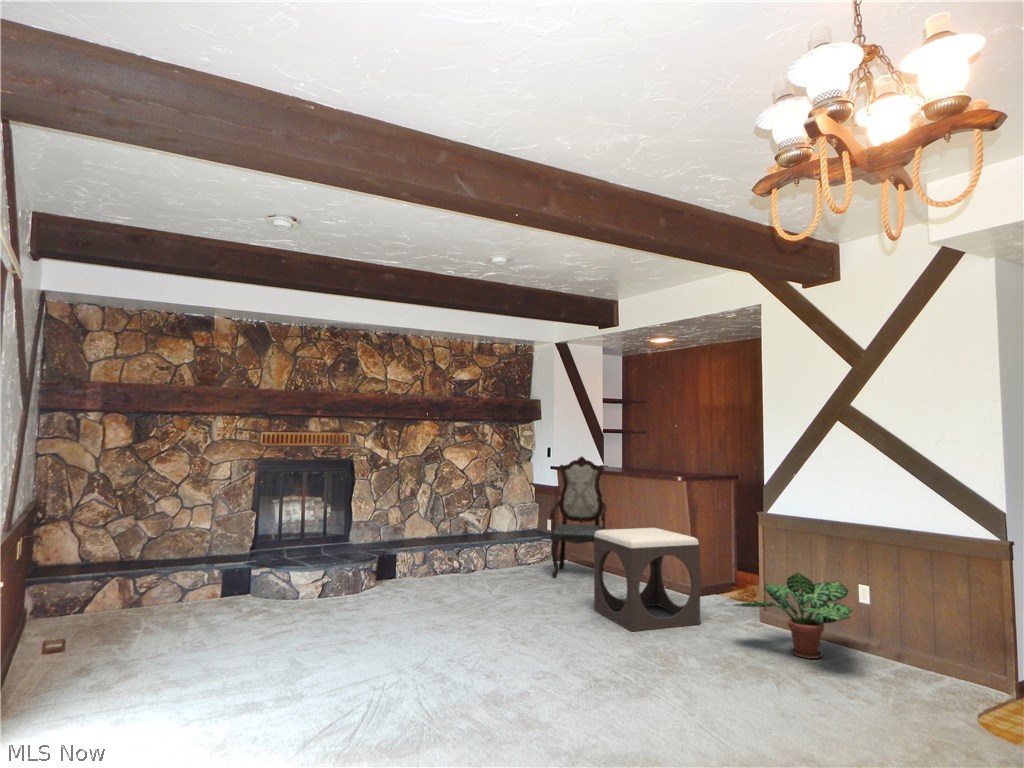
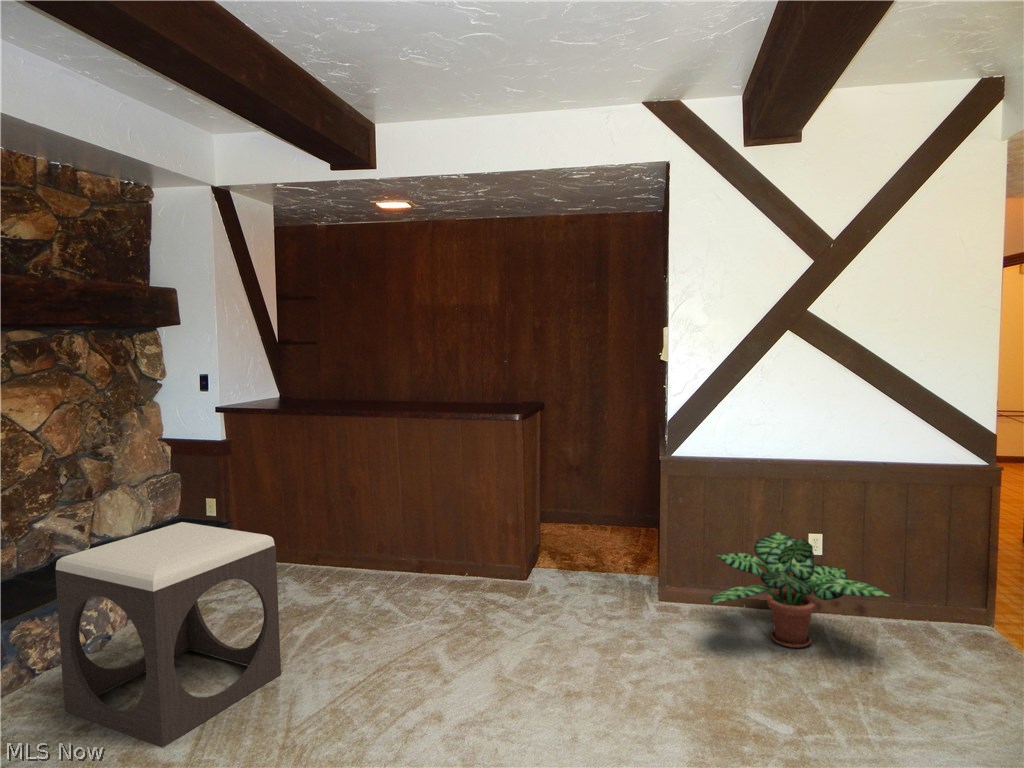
armchair: present [550,457,606,578] -> none [257,387,369,605]
footstool: present [594,528,701,631] -> present [55,522,281,747]

